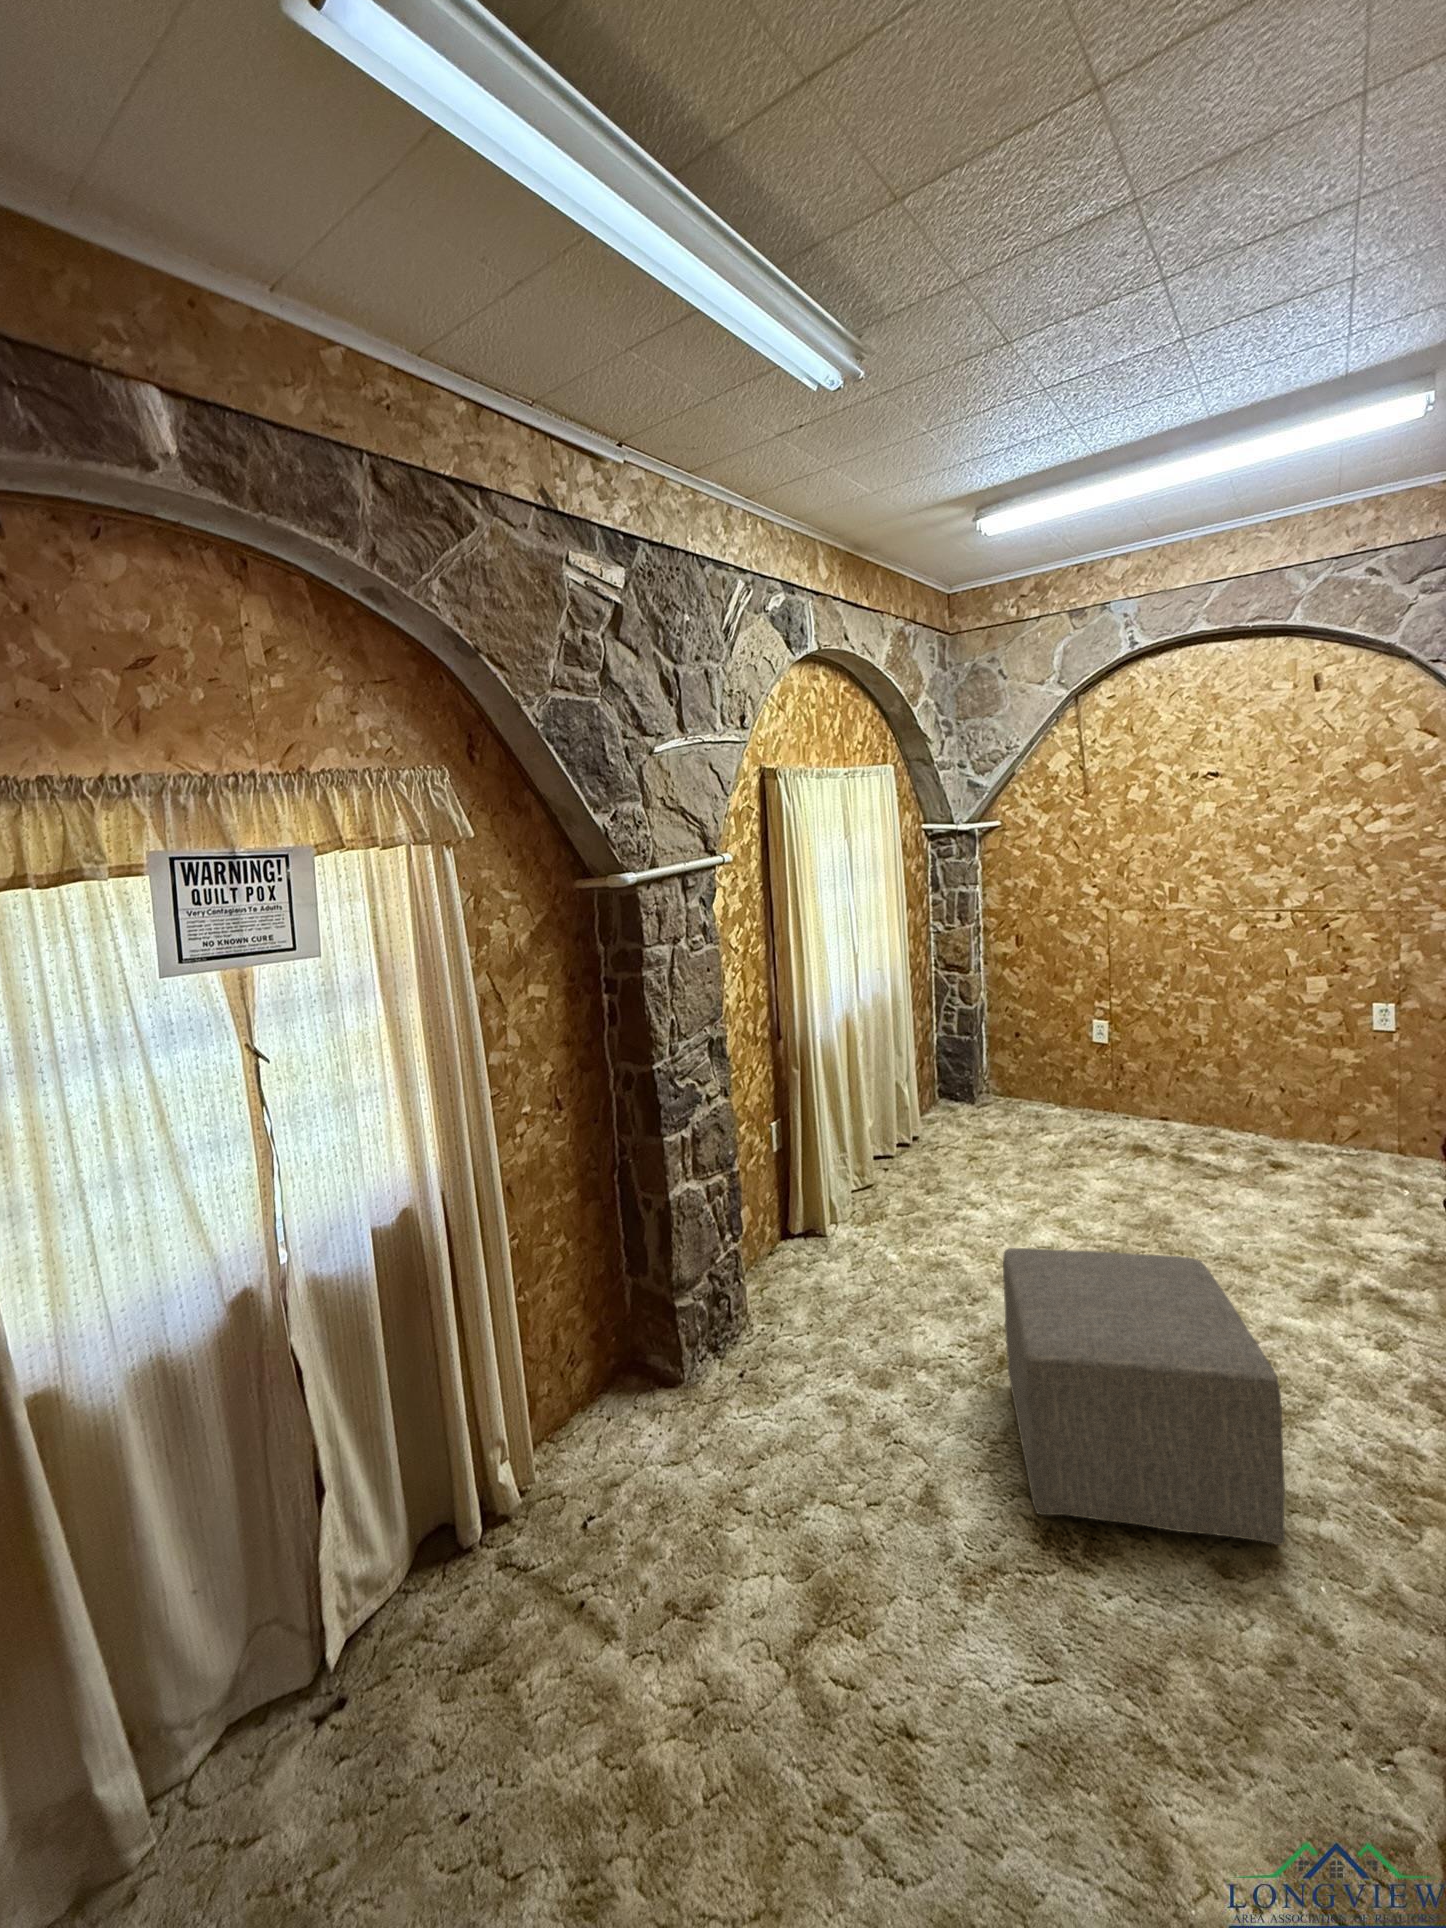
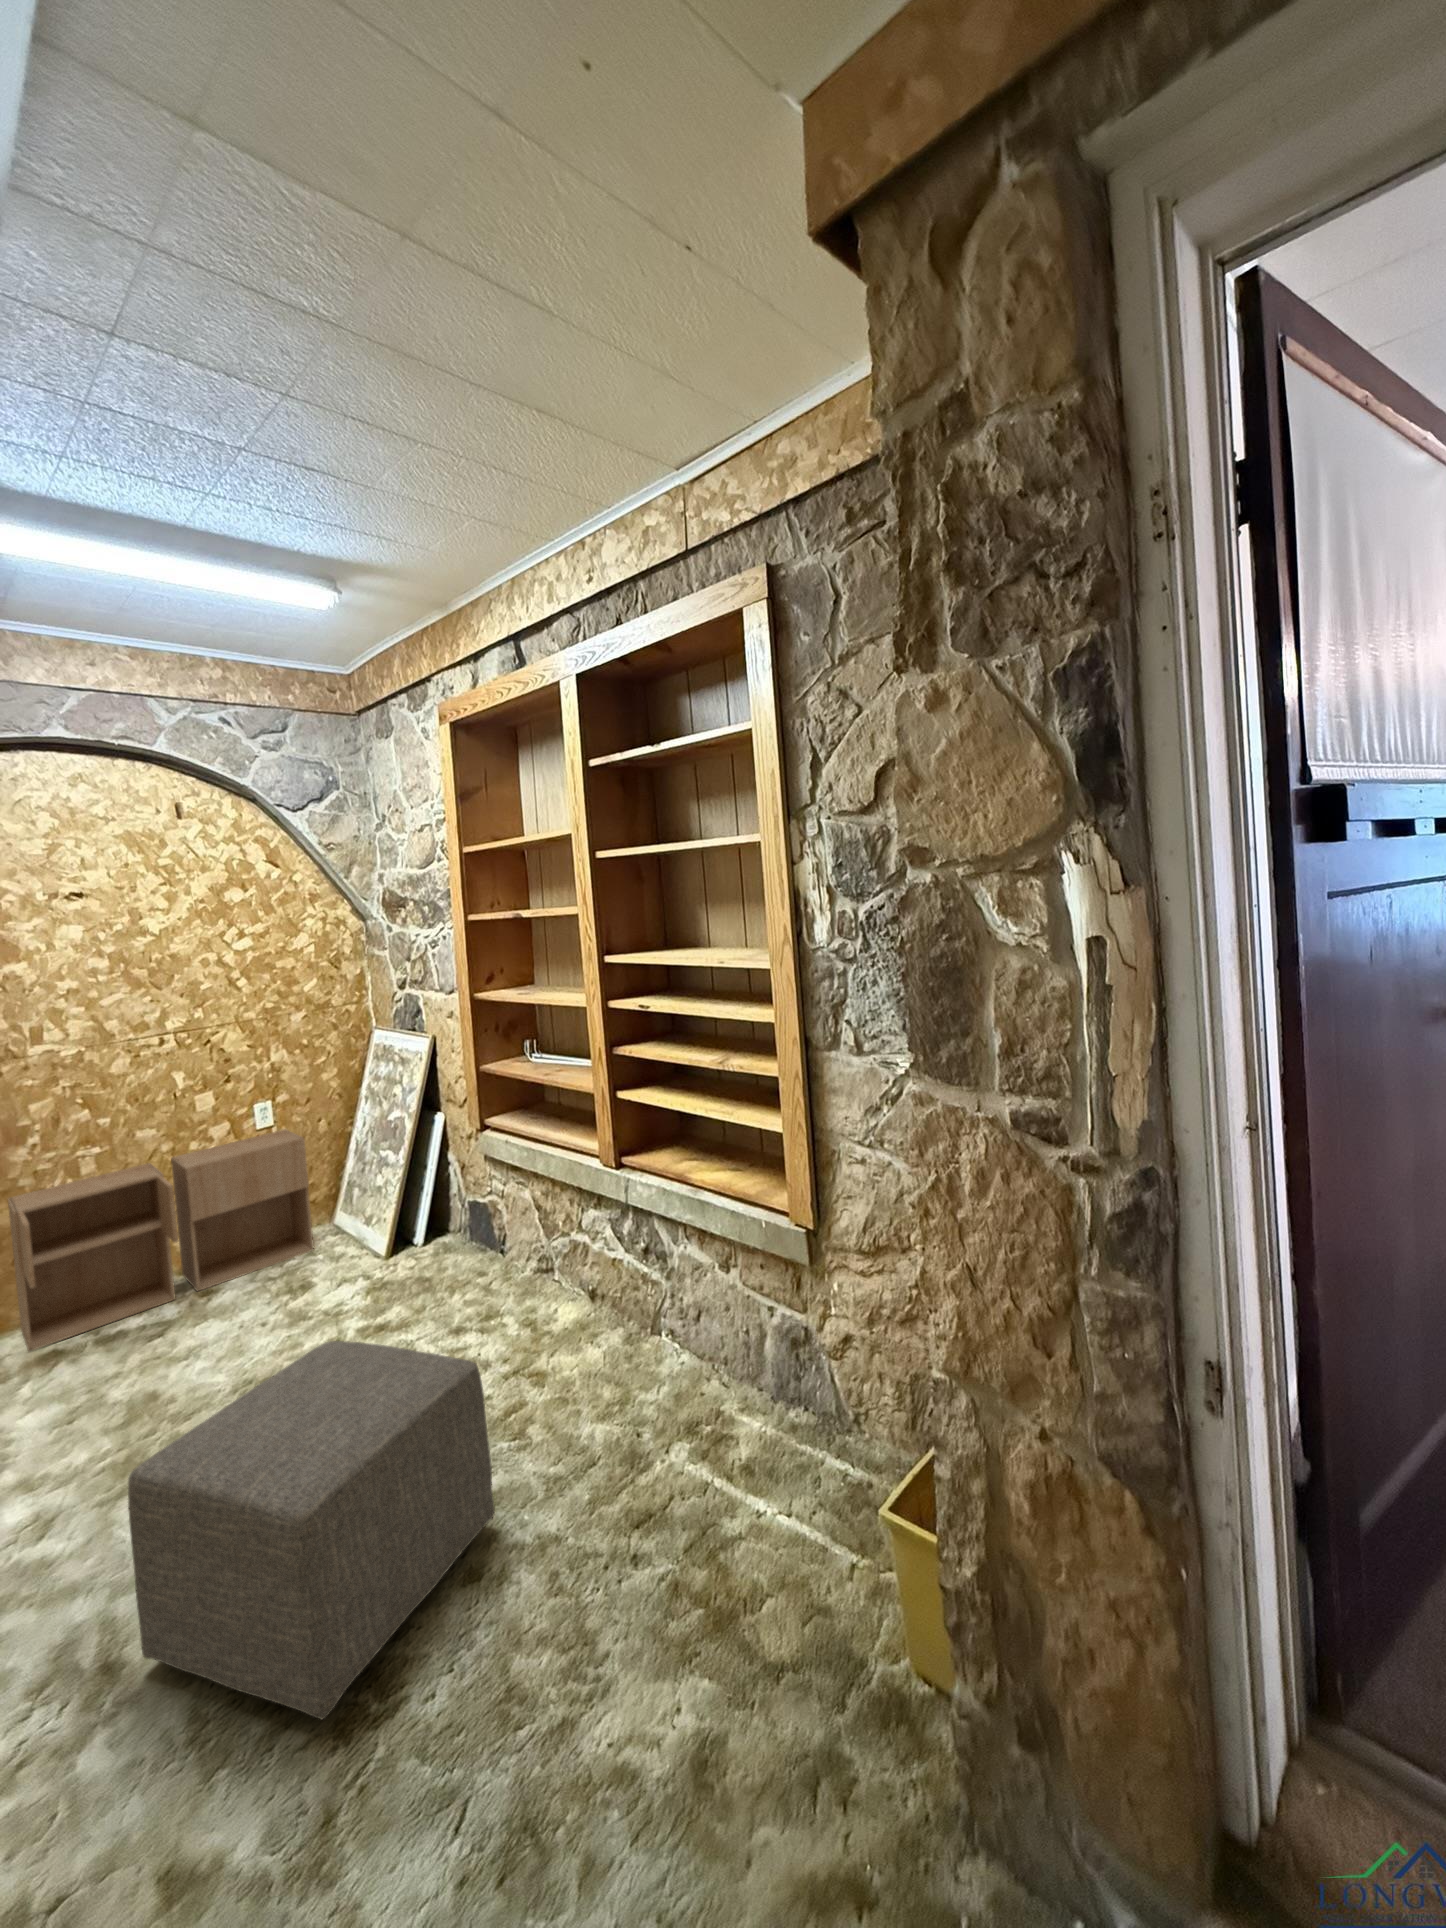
storage cabinet: none [1125,1021,1410,1184] -> present [8,1130,314,1351]

